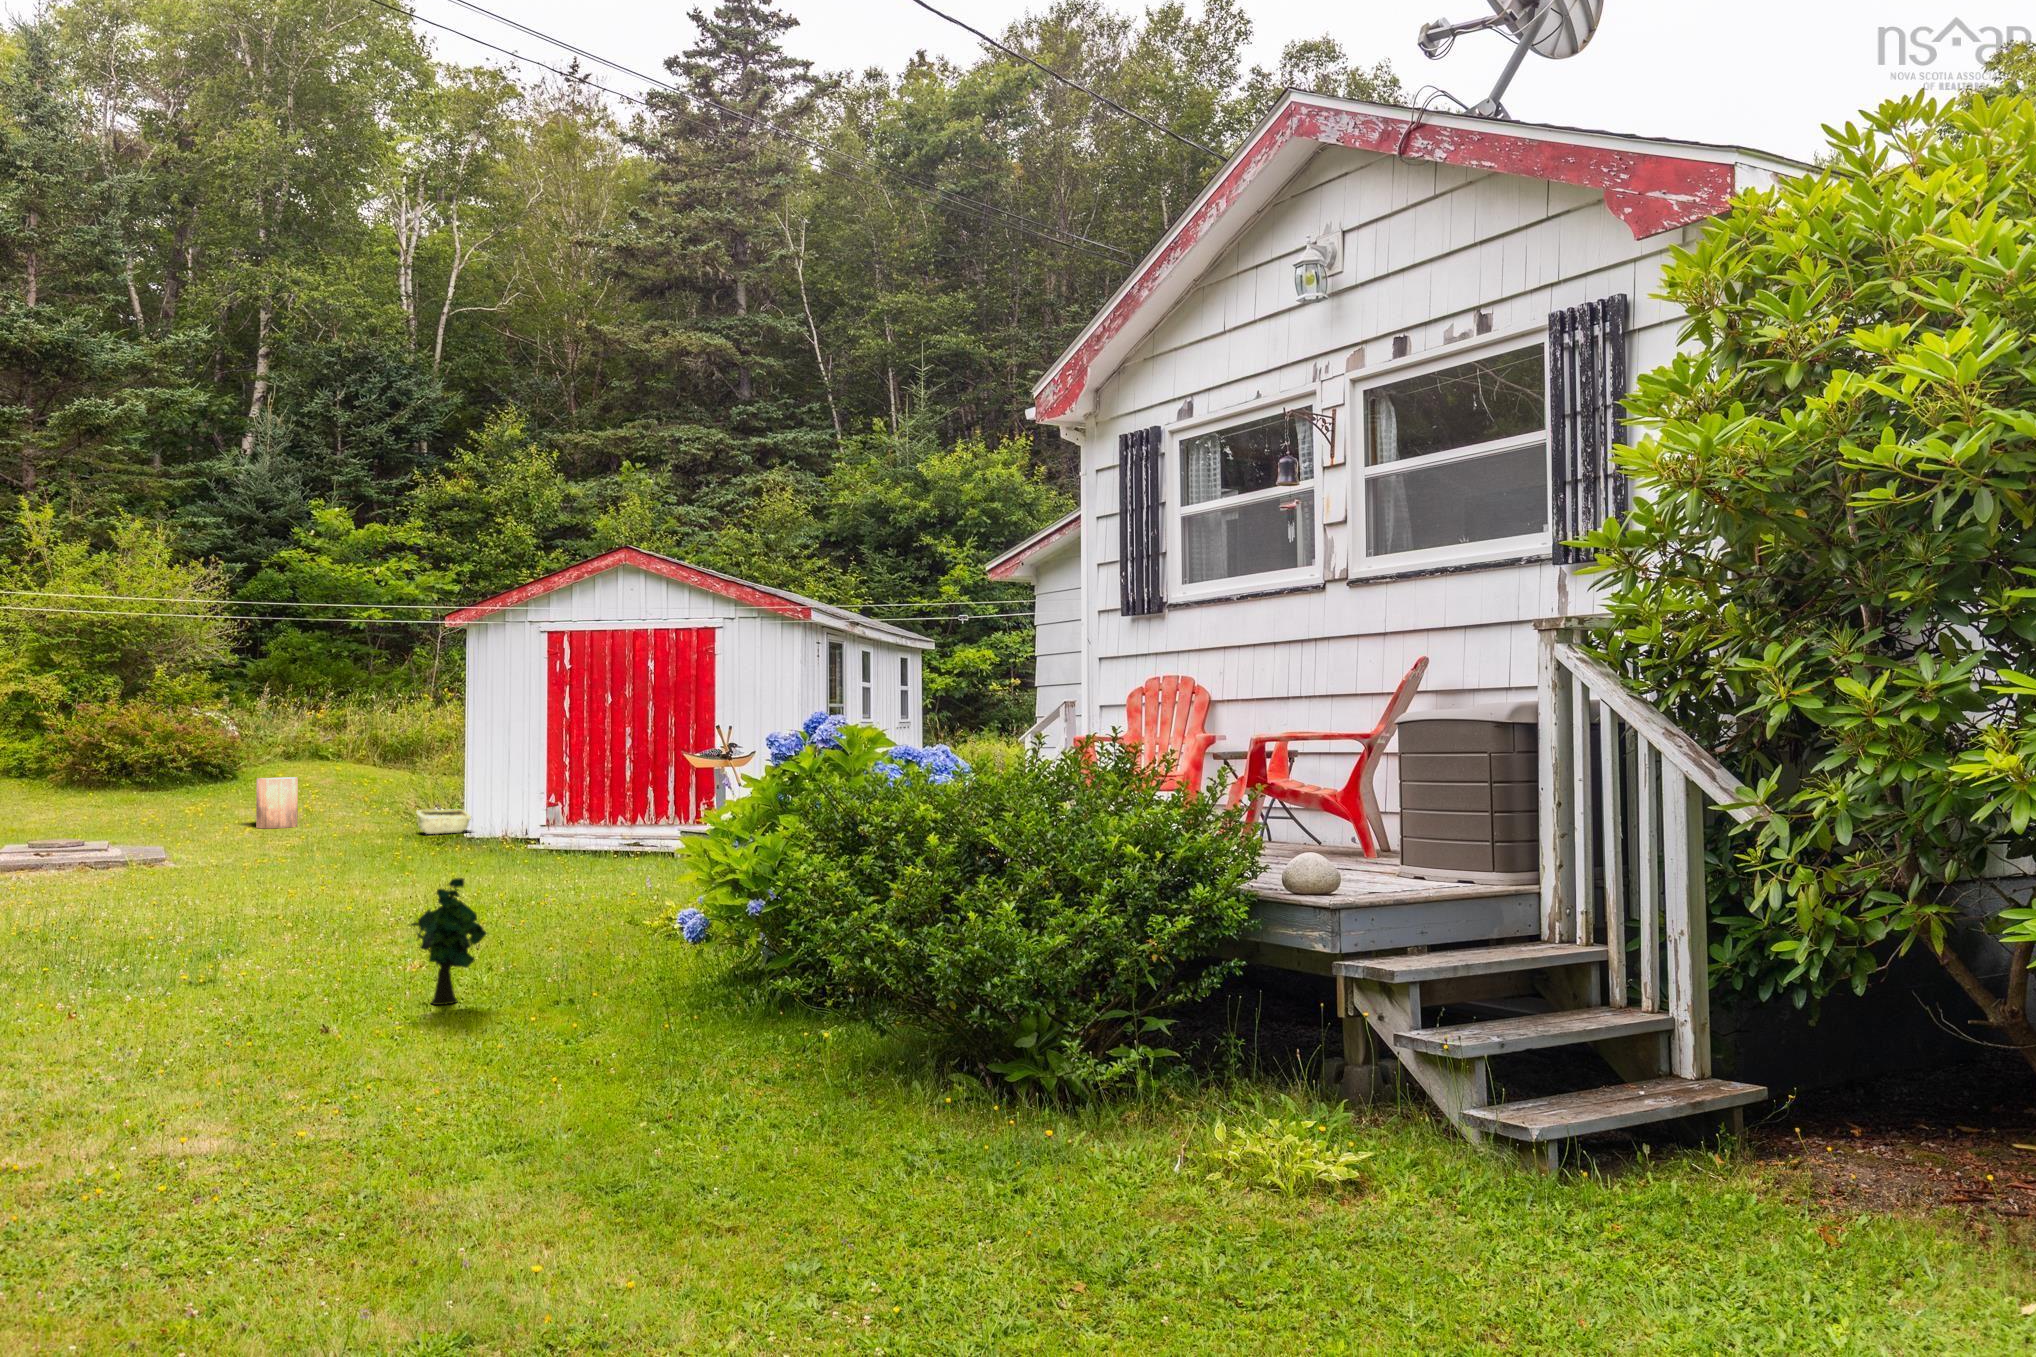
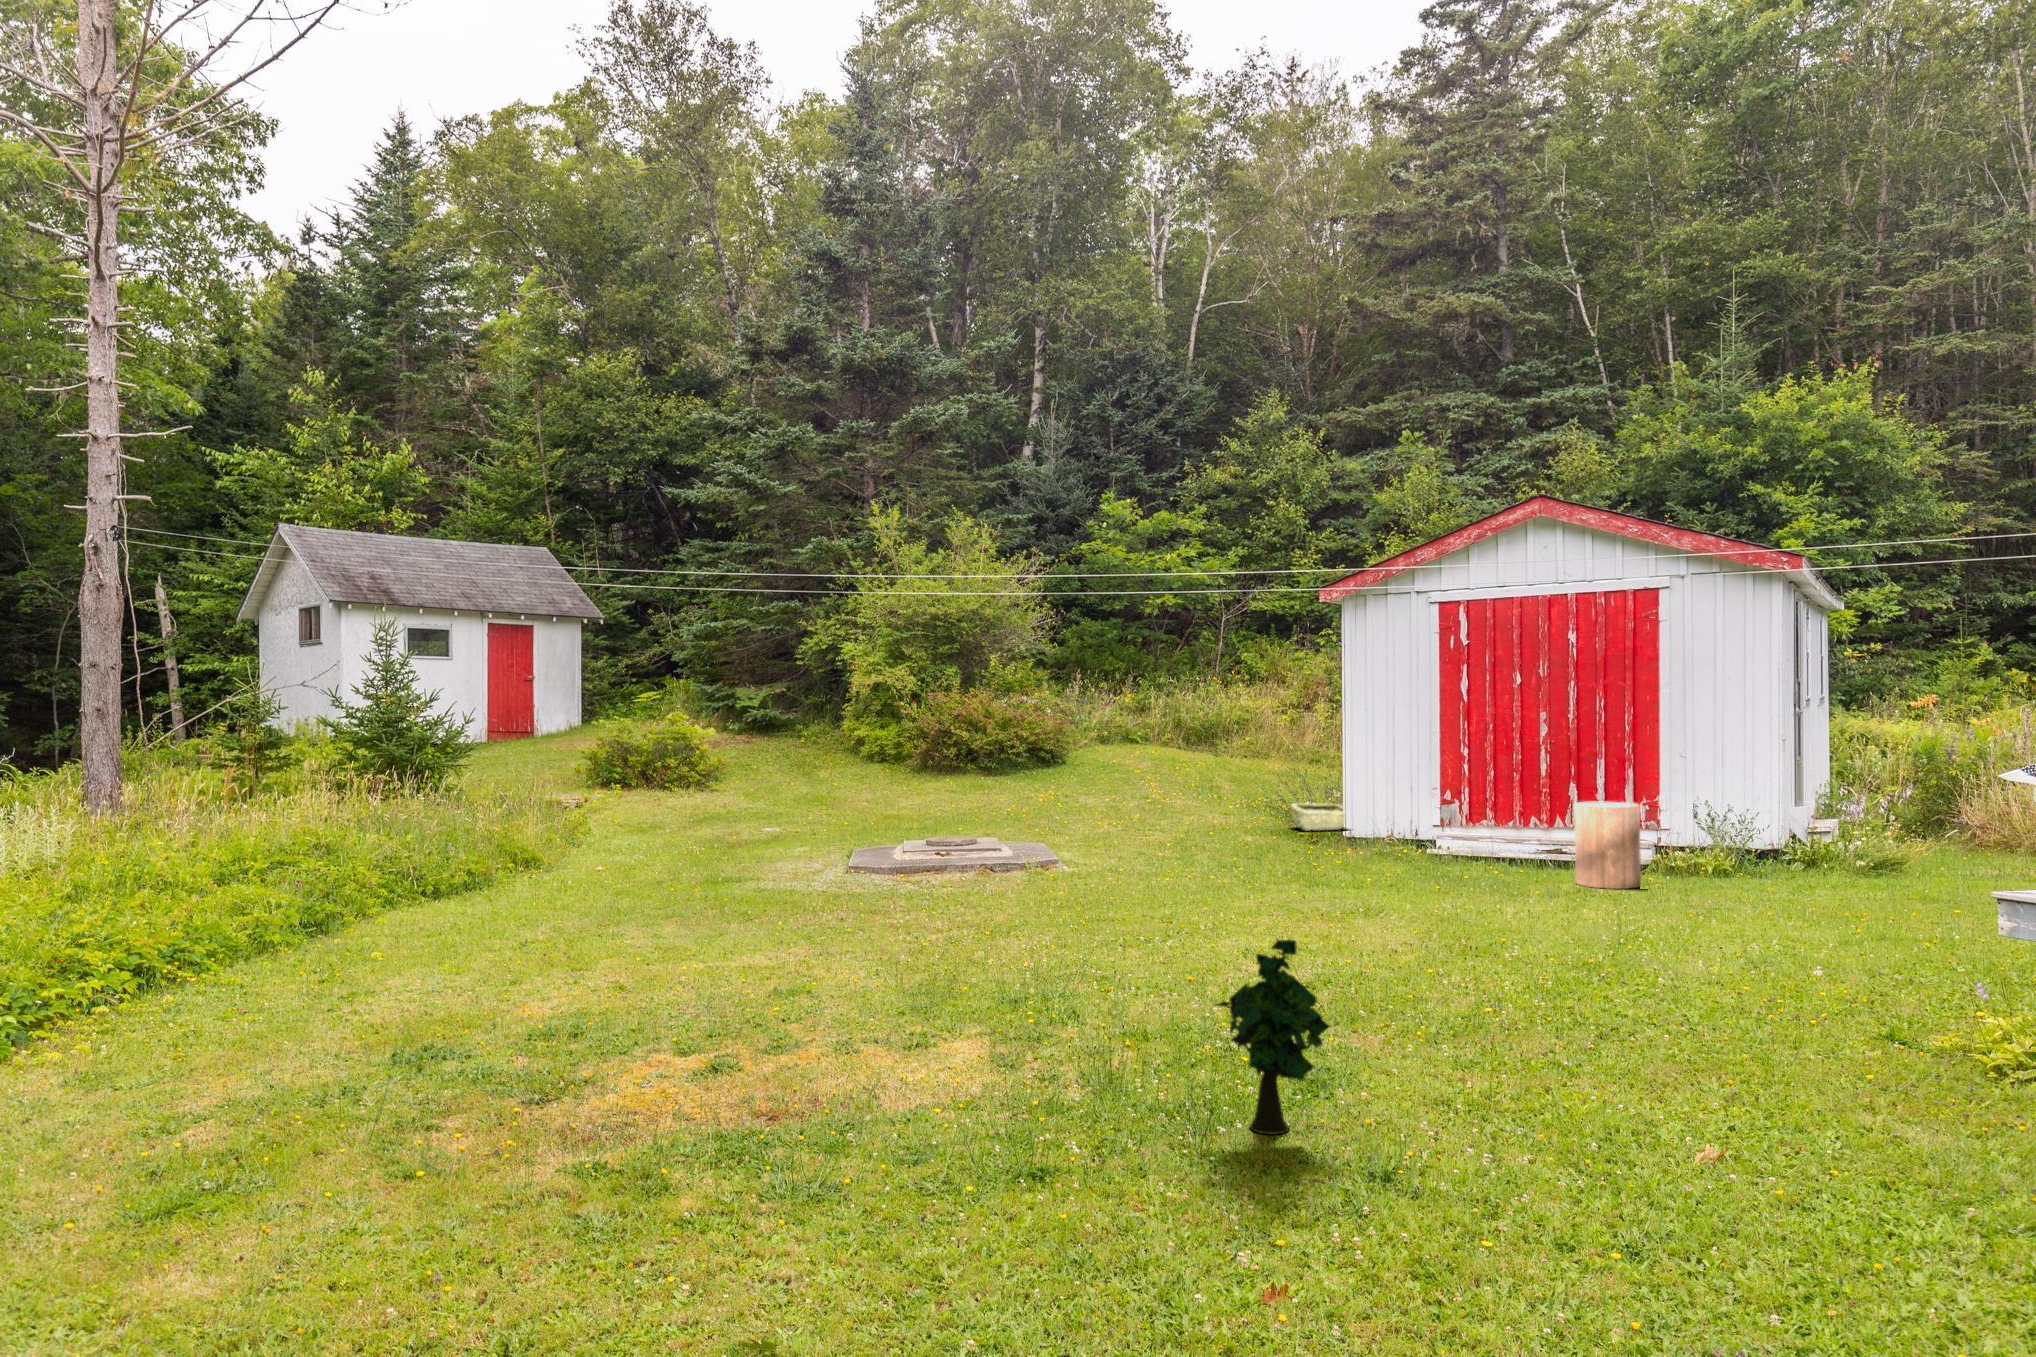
stool: present [256,777,298,828] -> present [1574,802,1641,889]
decorative plant: present [409,878,487,1005] -> present [1215,940,1329,1134]

